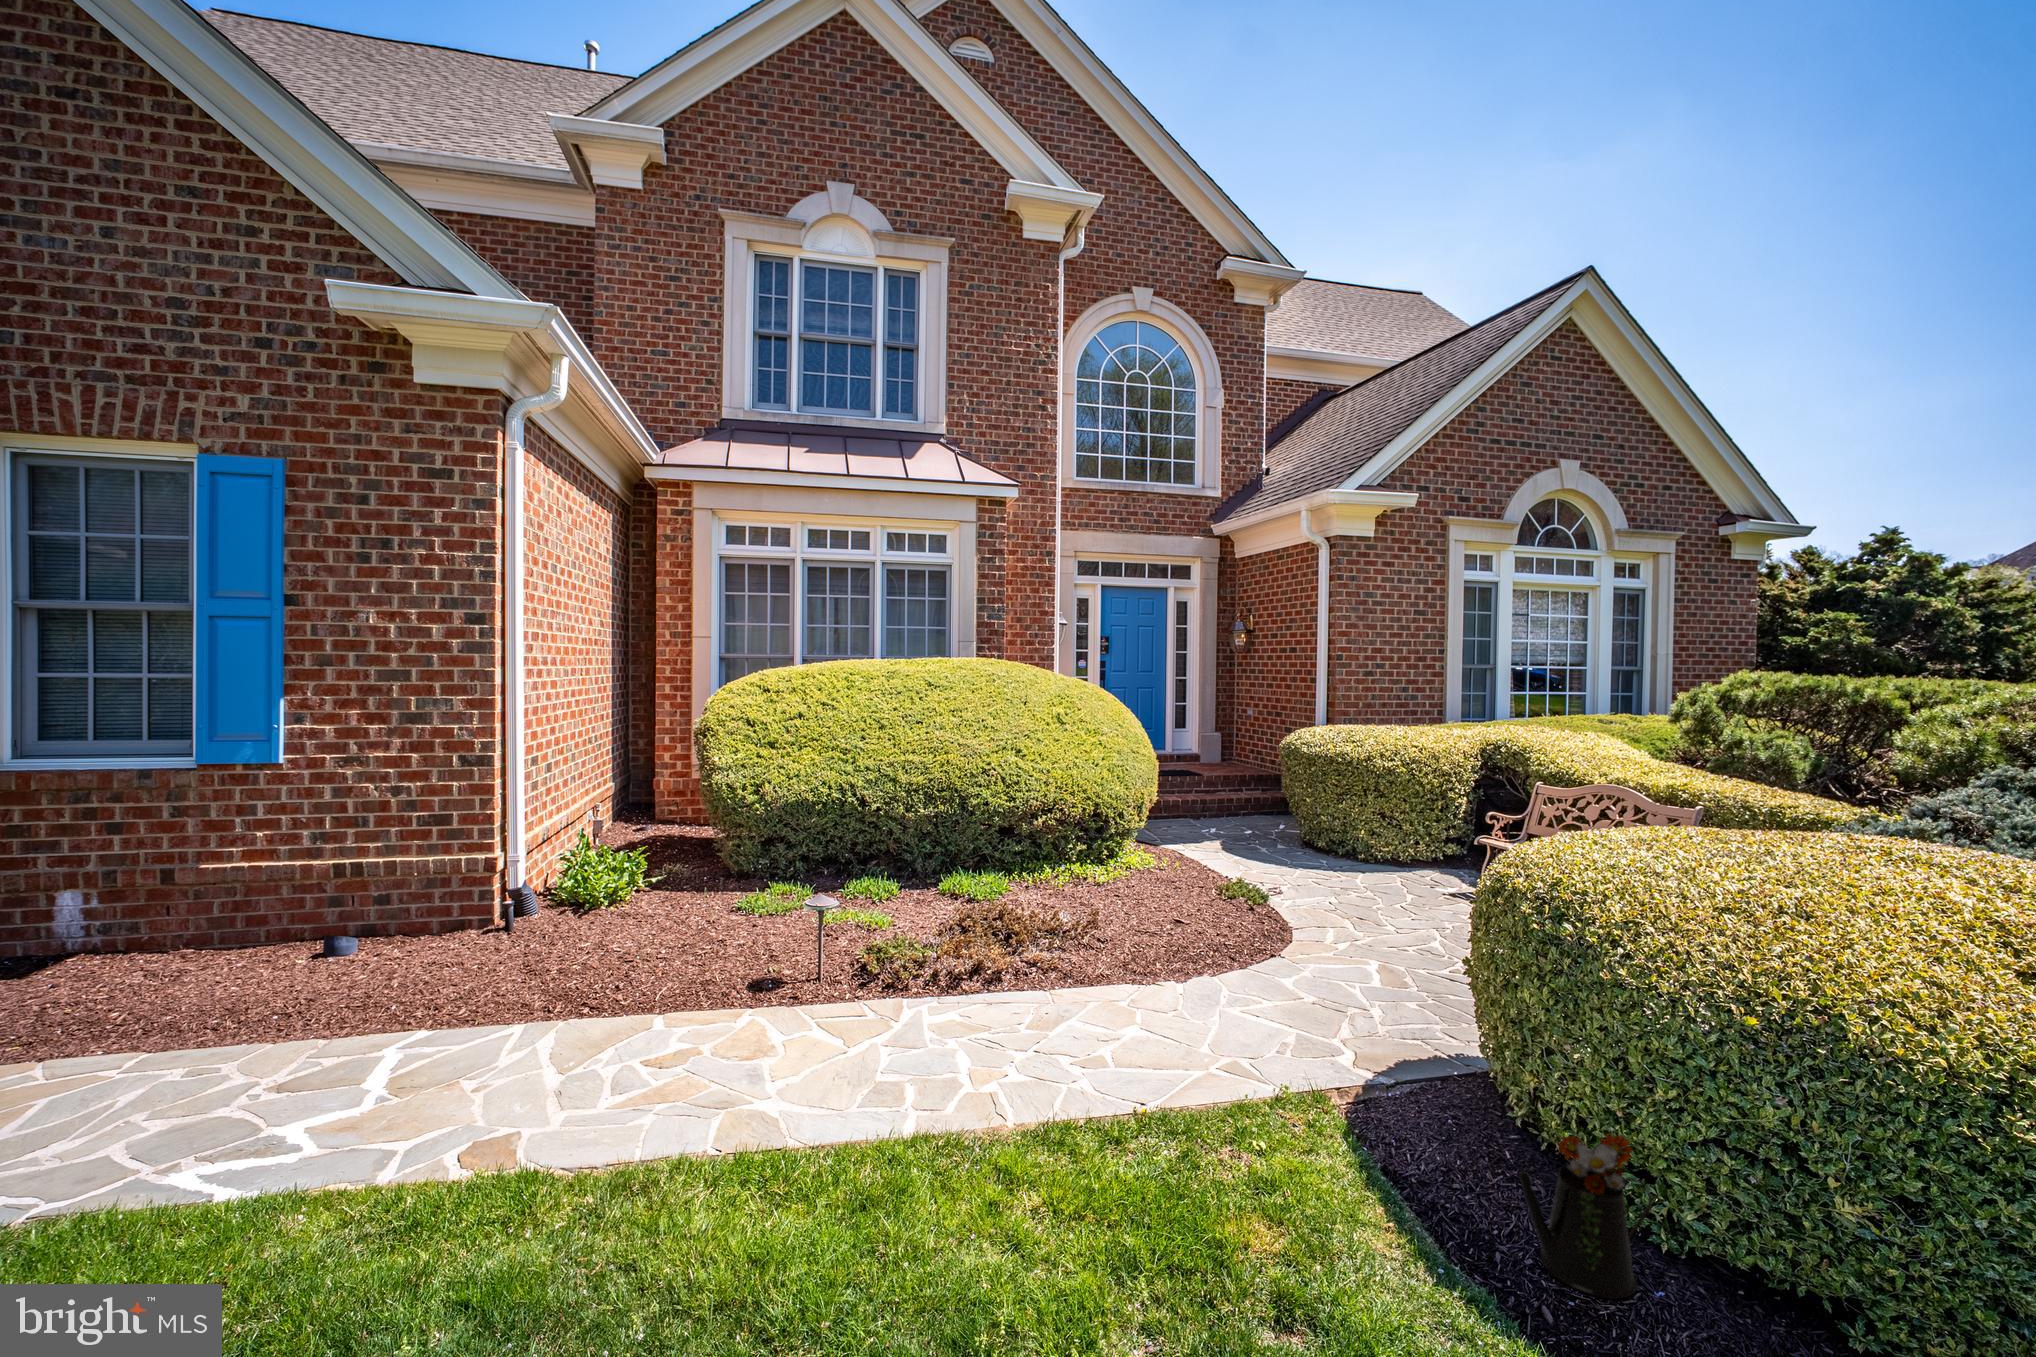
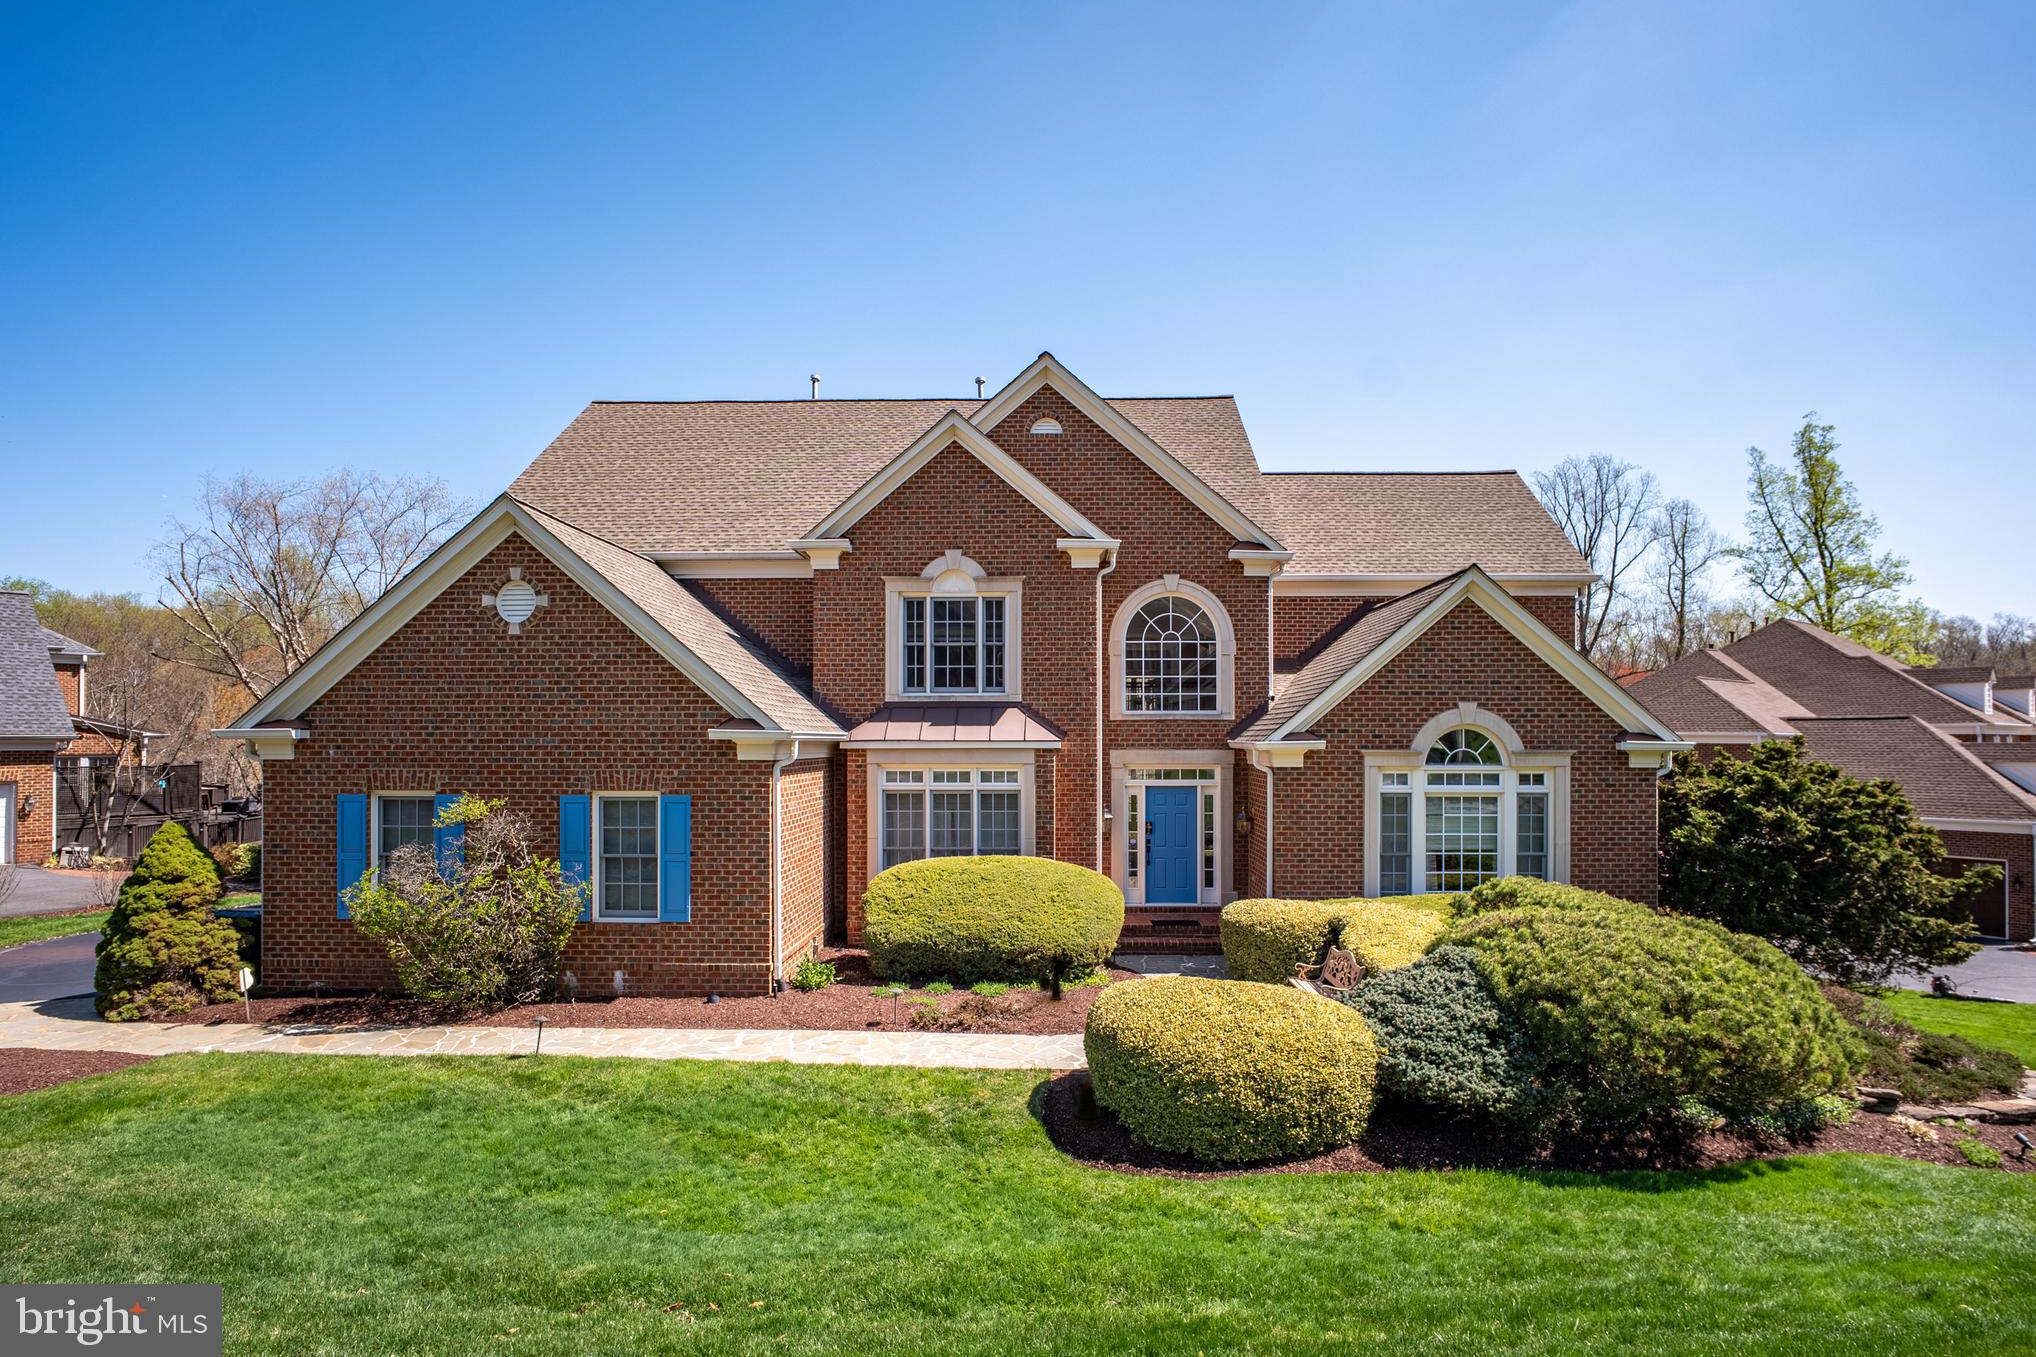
potted plant: none [1042,812,1109,897] -> present [1038,954,1067,1000]

